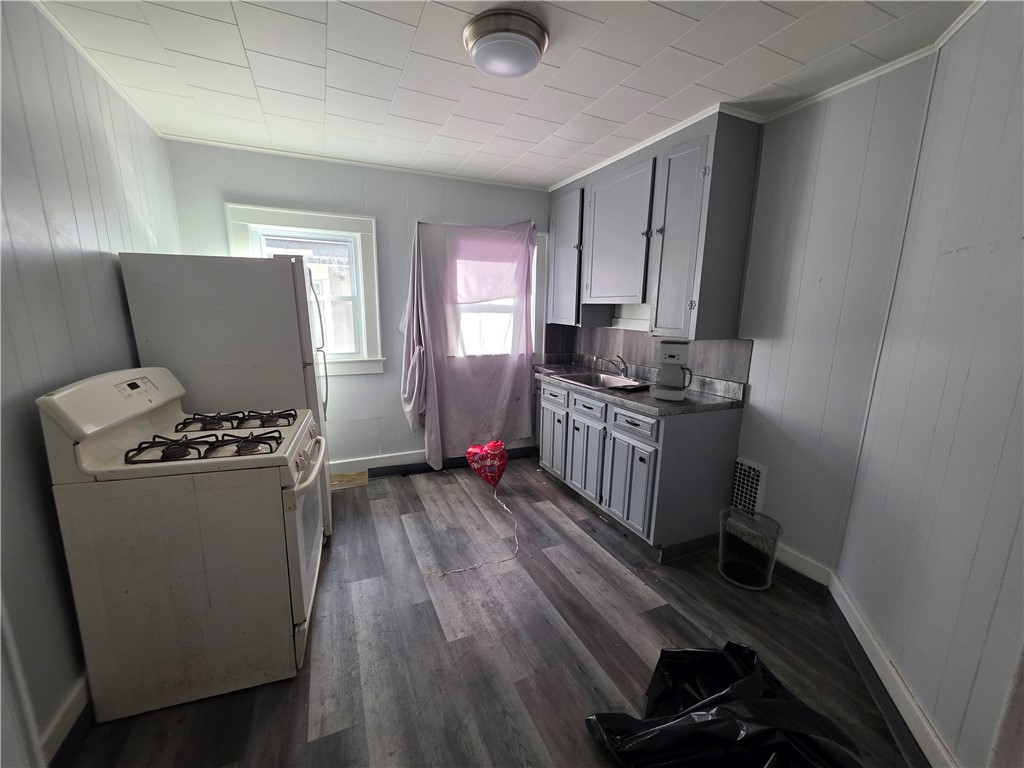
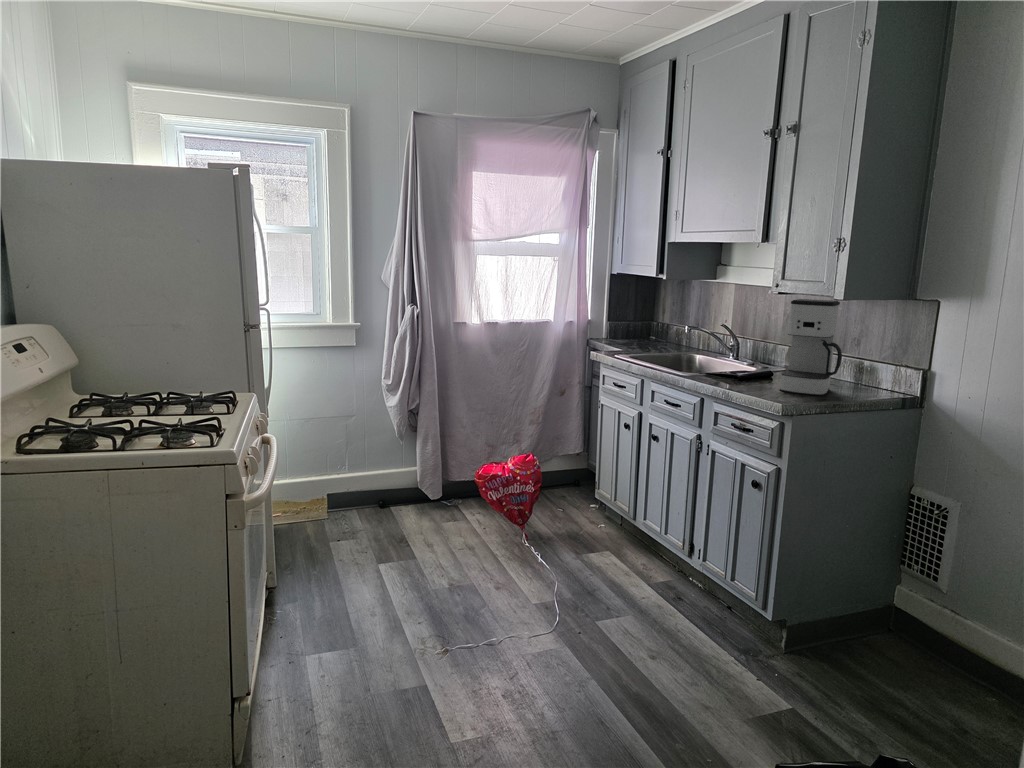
waste bin: present [718,508,784,590] -> none [875,566,982,693]

